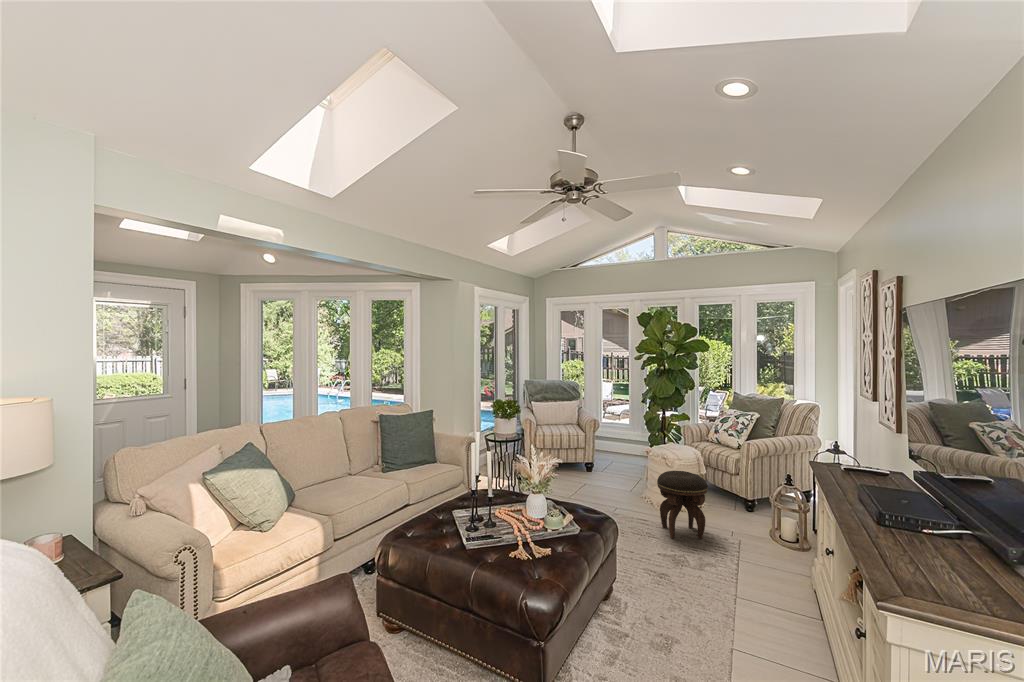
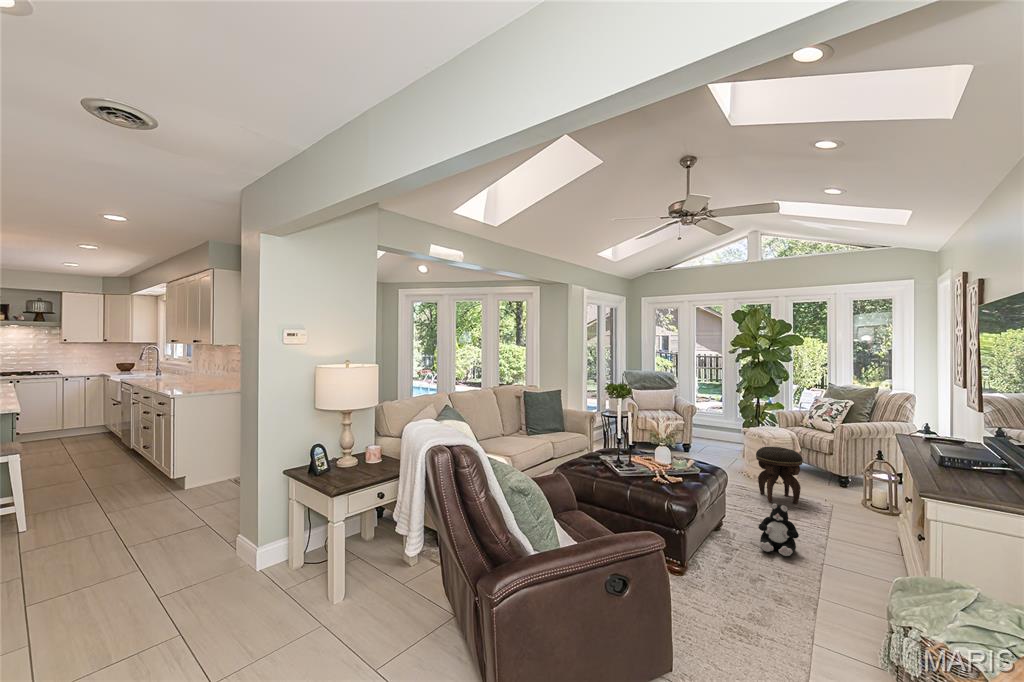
plush toy: none [655,555,702,629] -> present [758,503,799,556]

